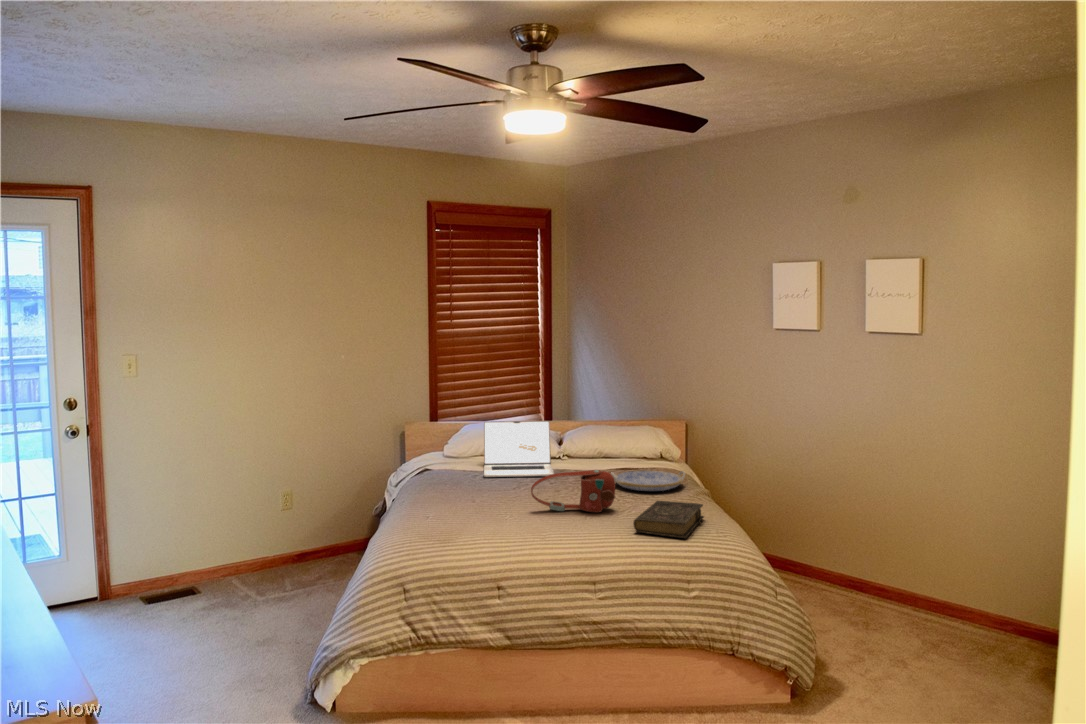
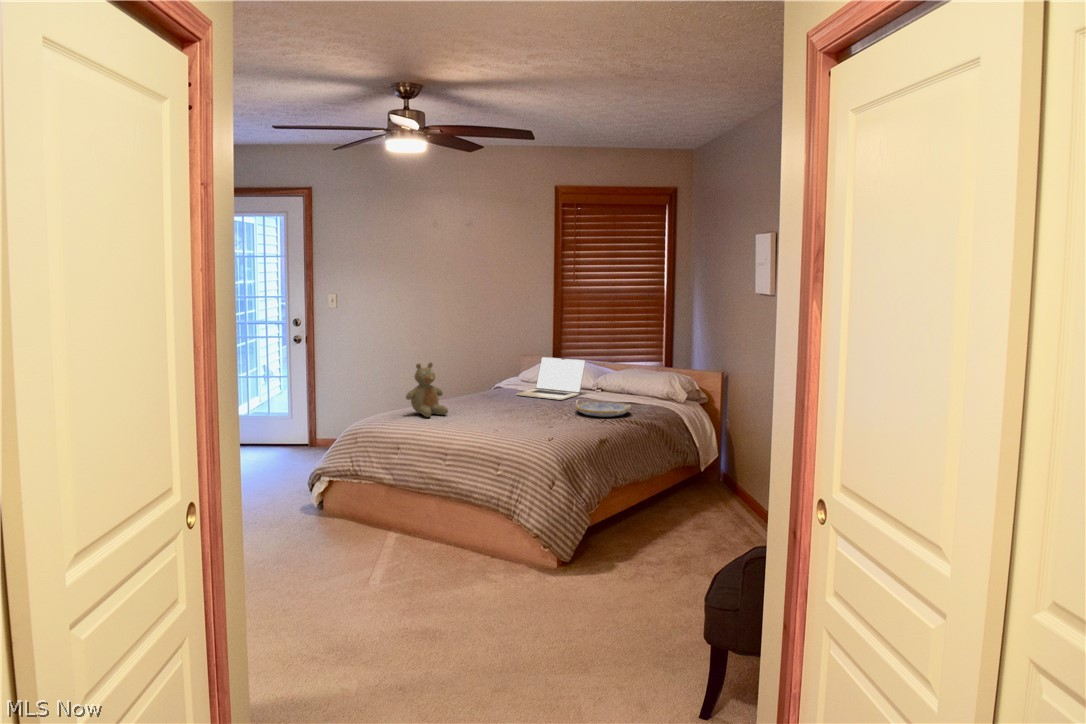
teddy bear: none [439,446,495,530] -> present [406,363,448,417]
handbag: present [531,470,615,512] -> none [481,389,535,420]
book: present [633,501,704,538] -> none [503,416,570,438]

